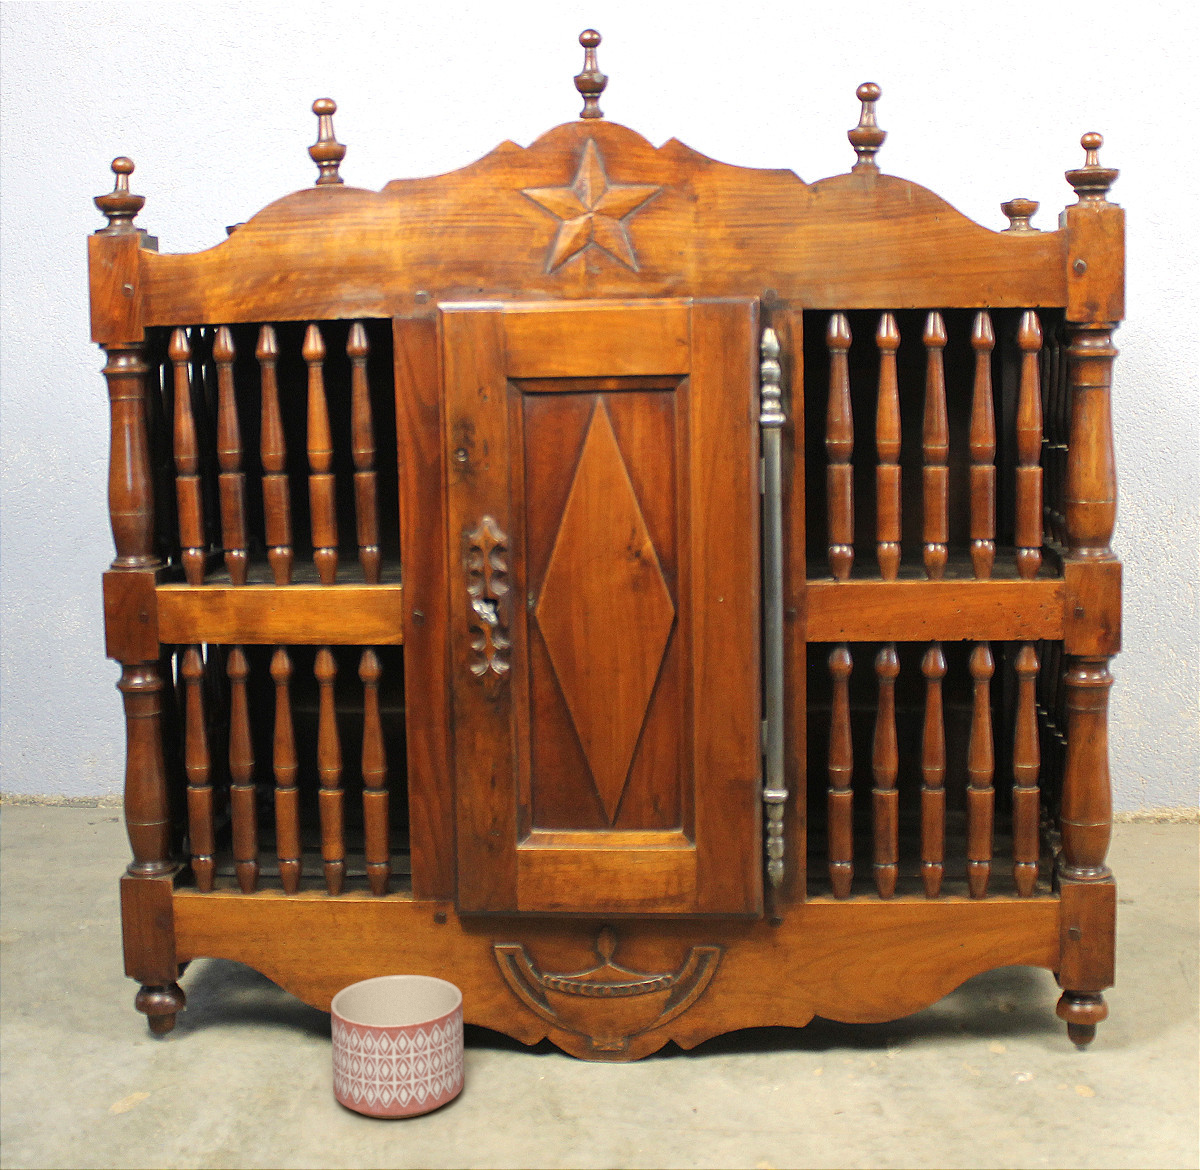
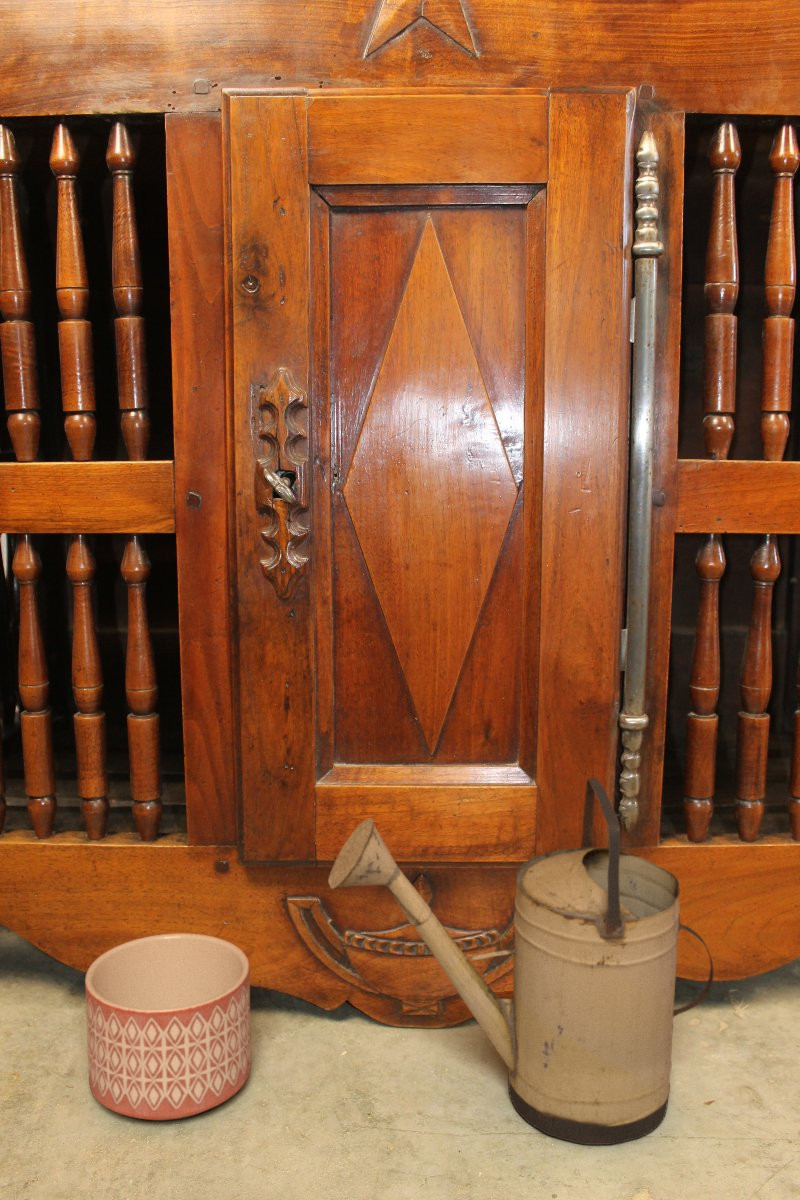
watering can: none [524,842,838,1137] -> present [328,778,714,1145]

